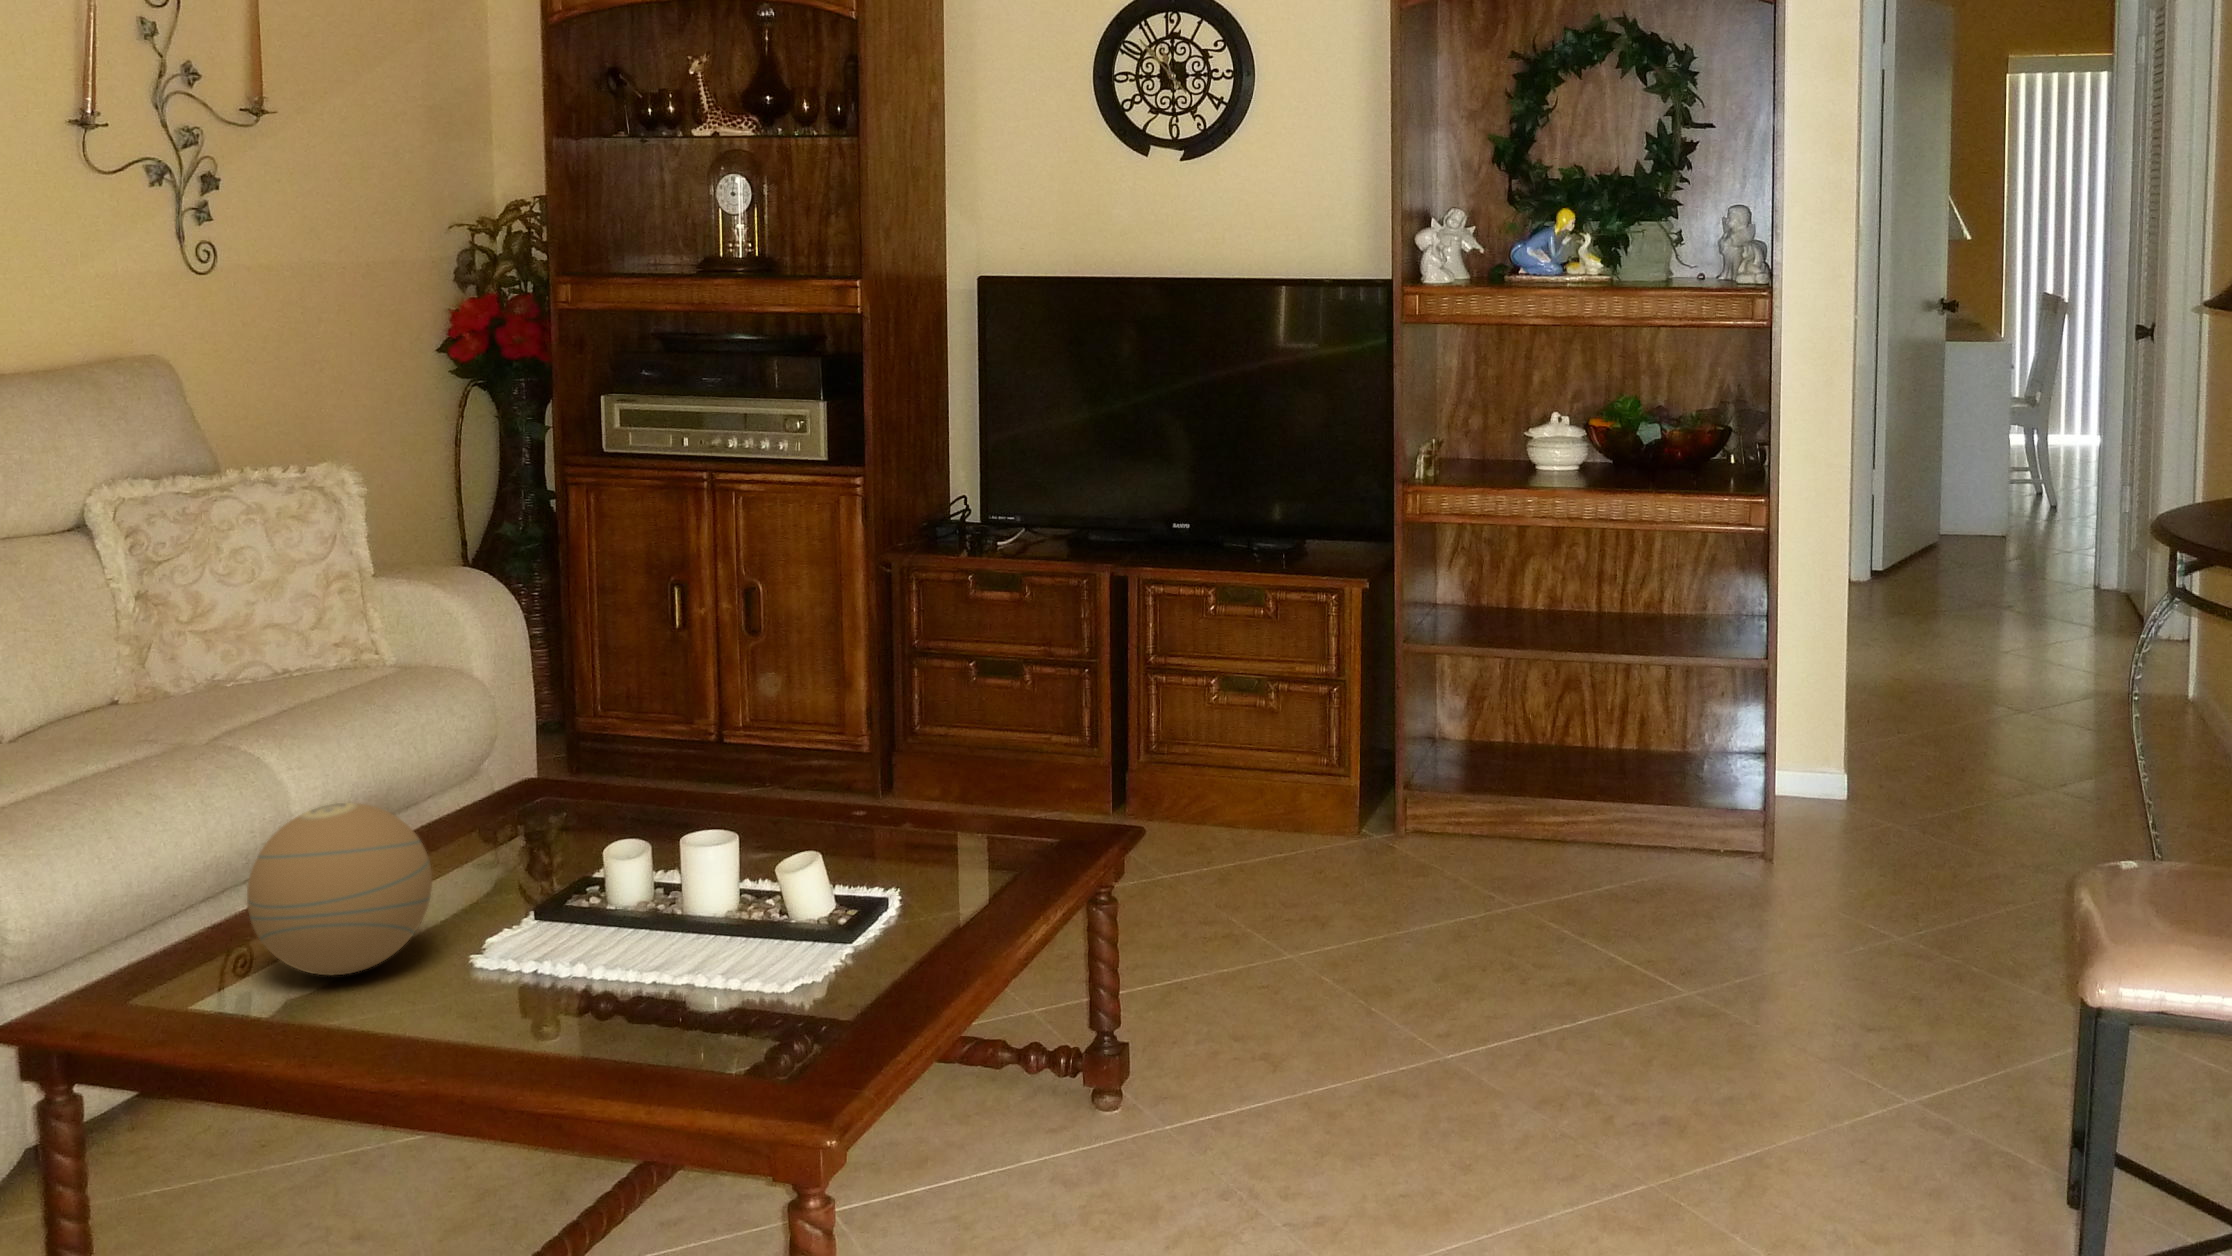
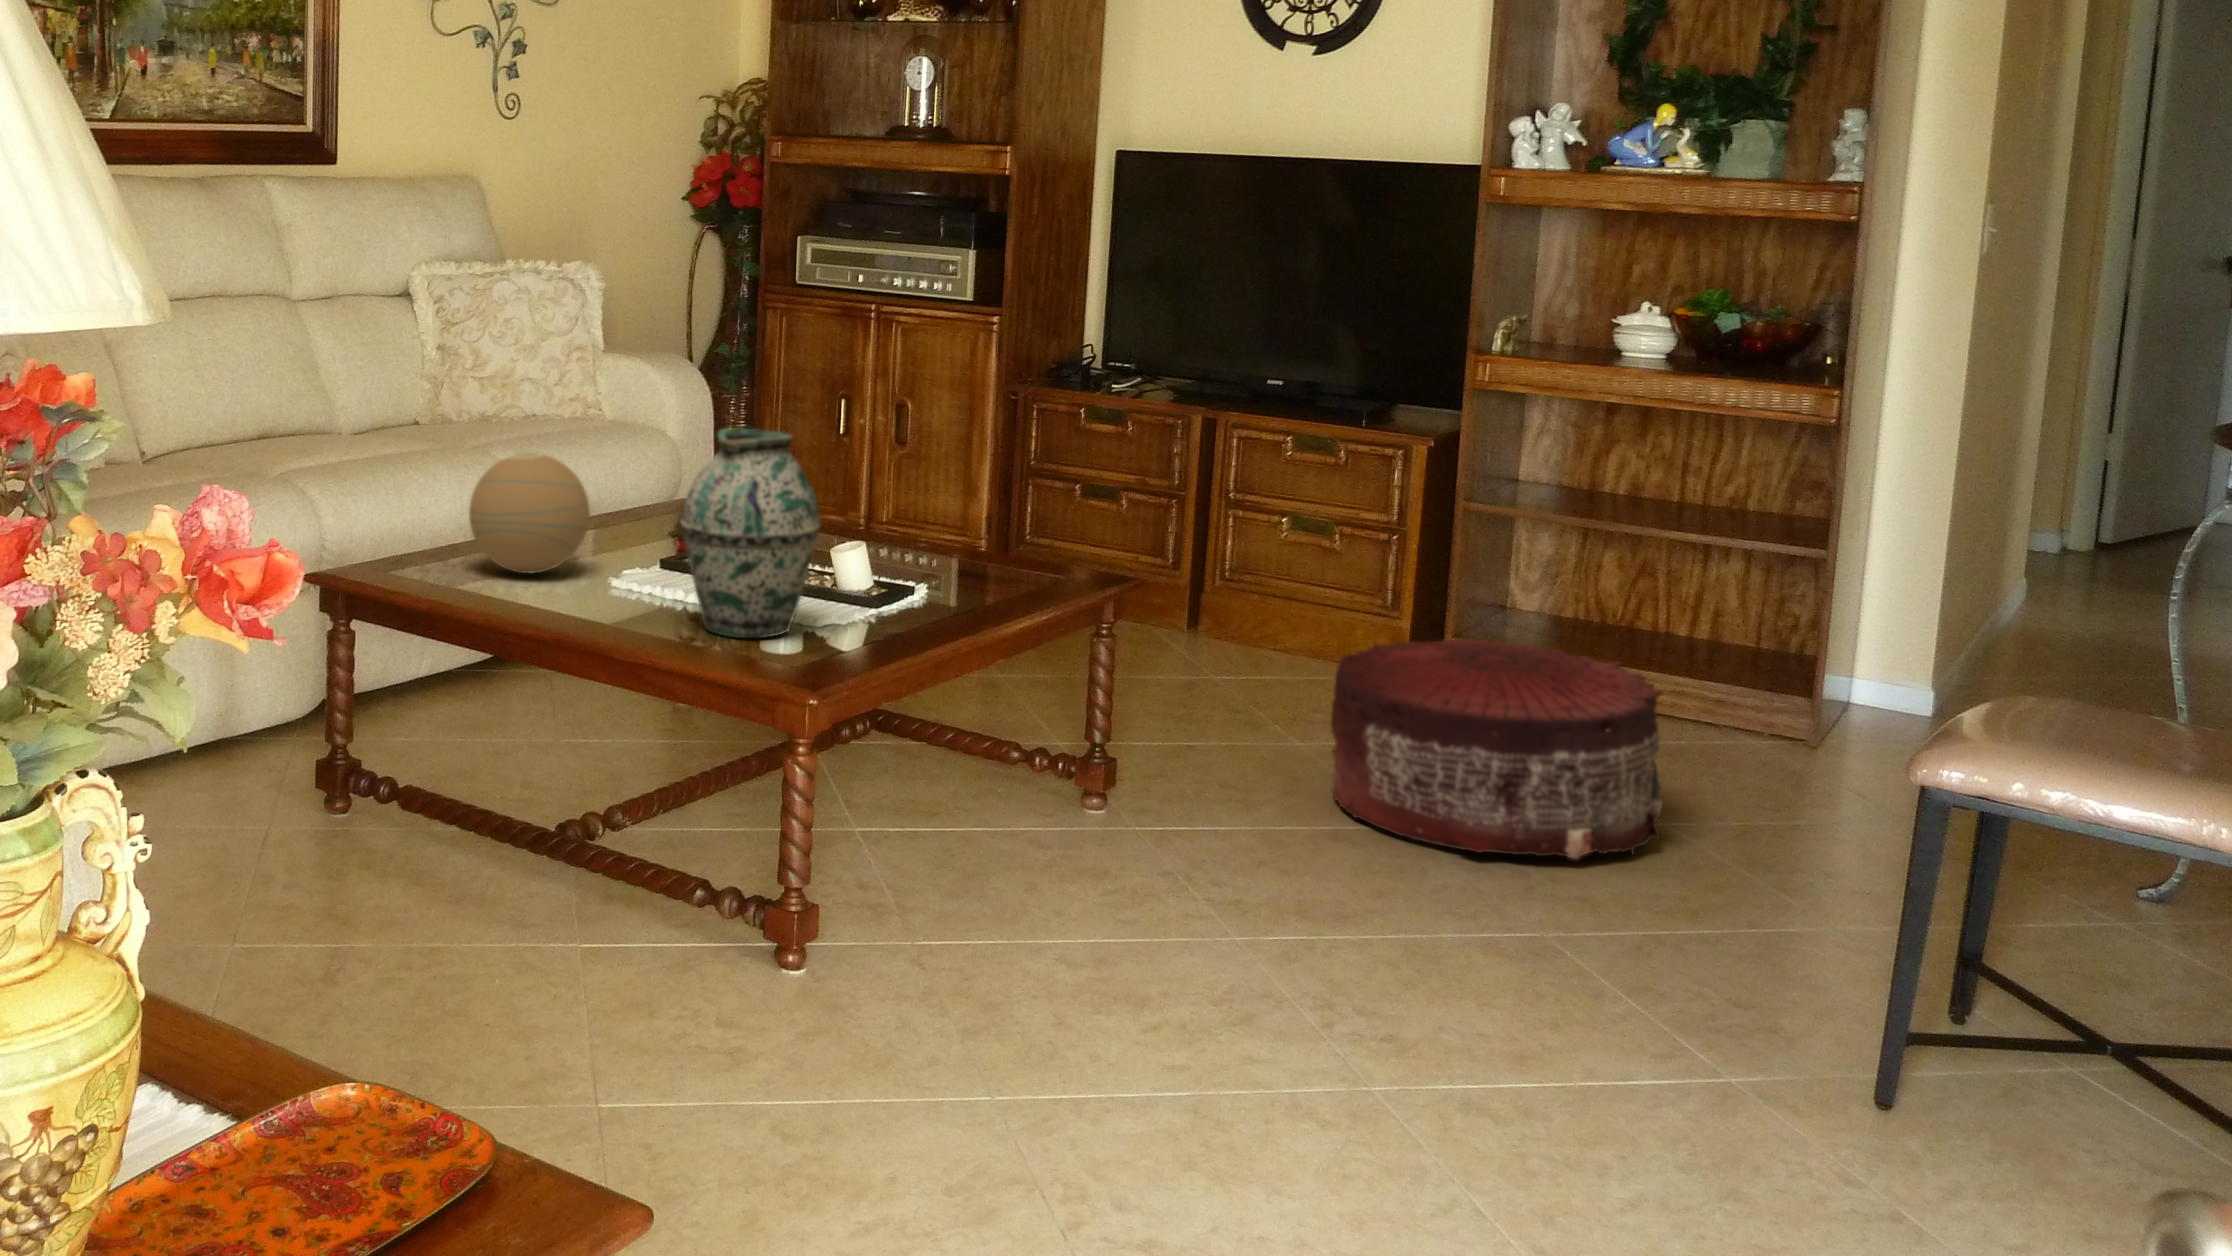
vase: none [589,752,786,1047] -> present [681,428,820,638]
pouf: none [1337,806,1695,1077] -> present [1331,638,1663,859]

